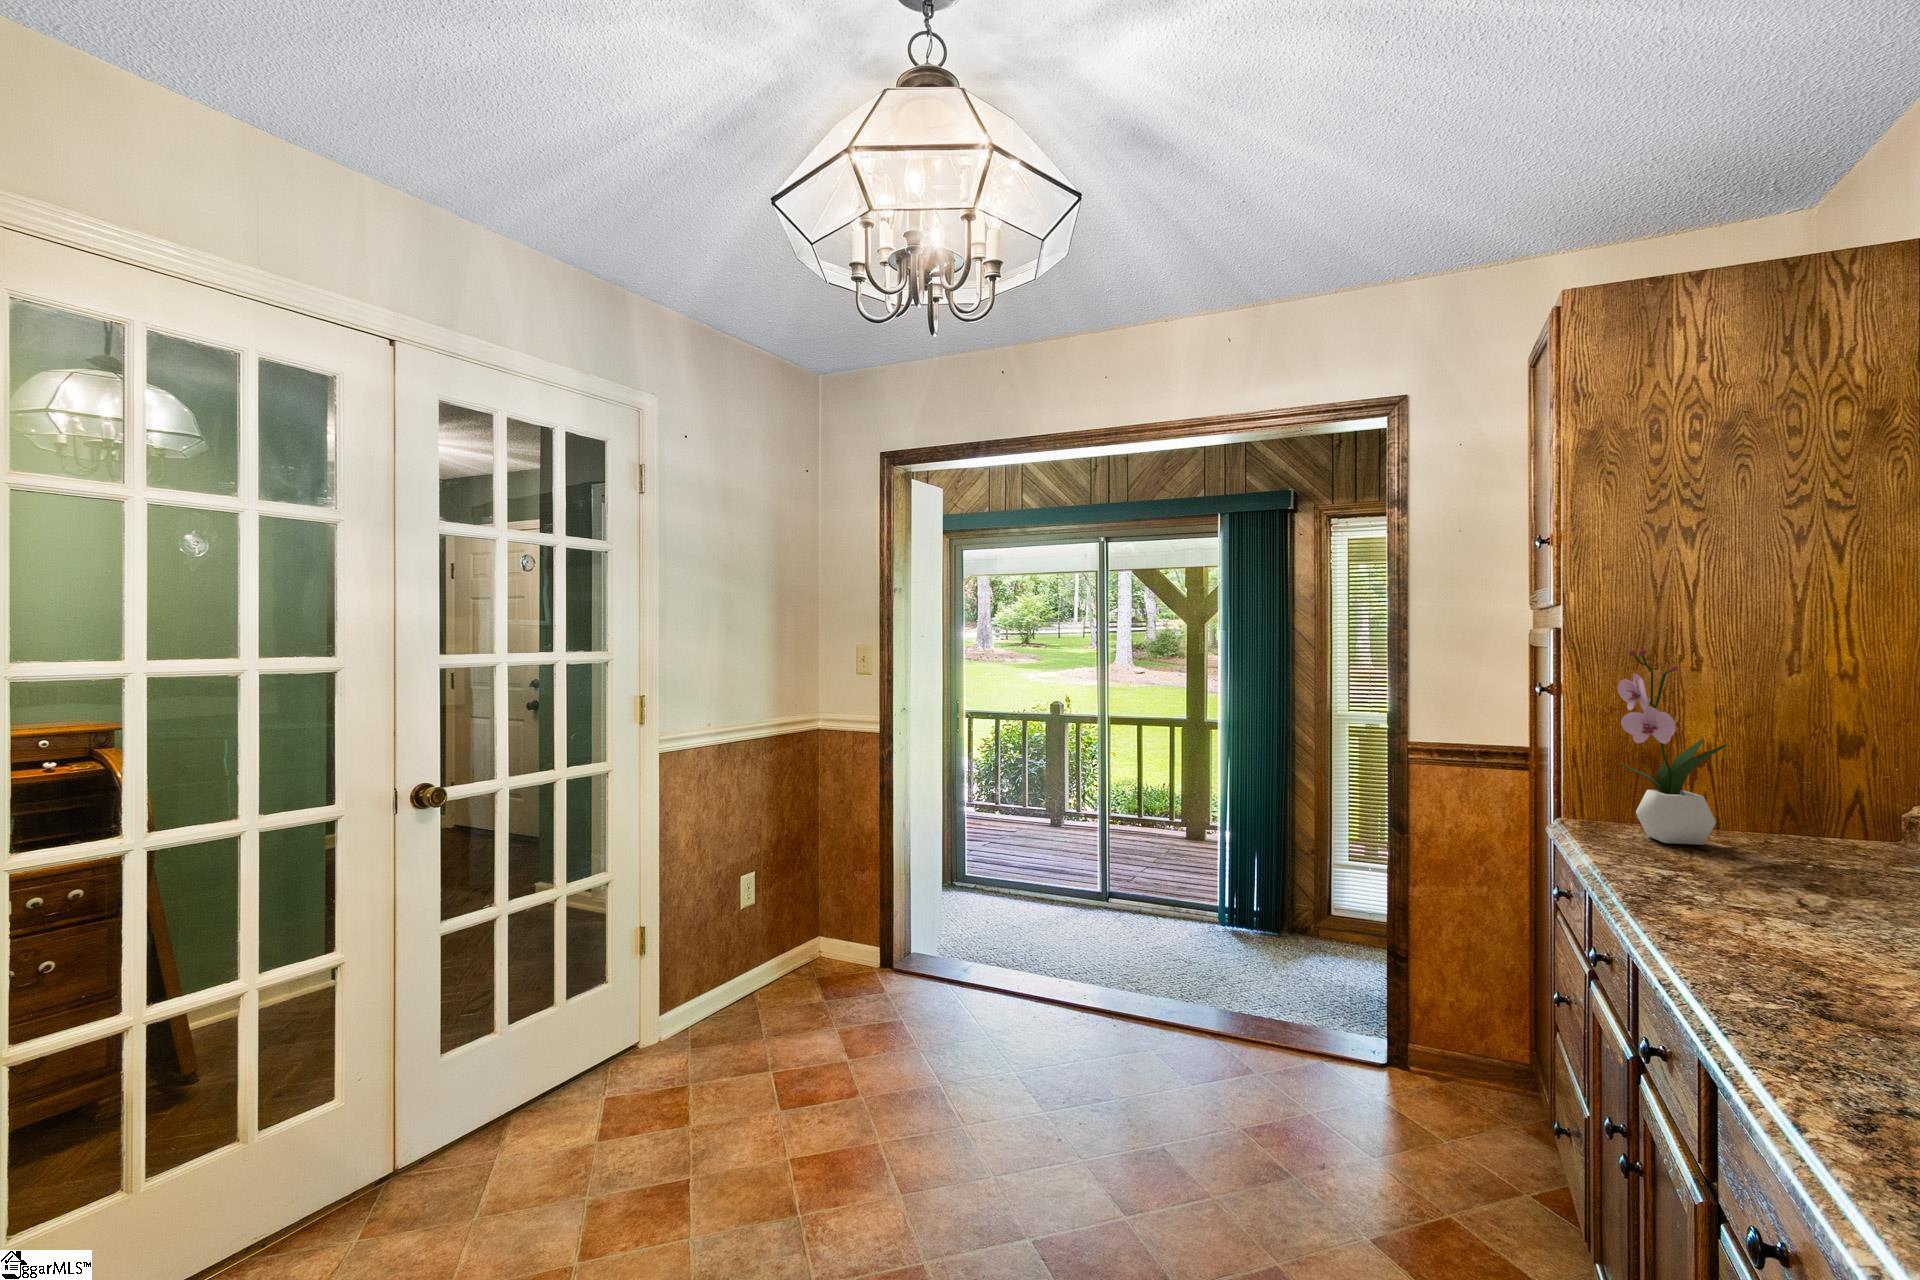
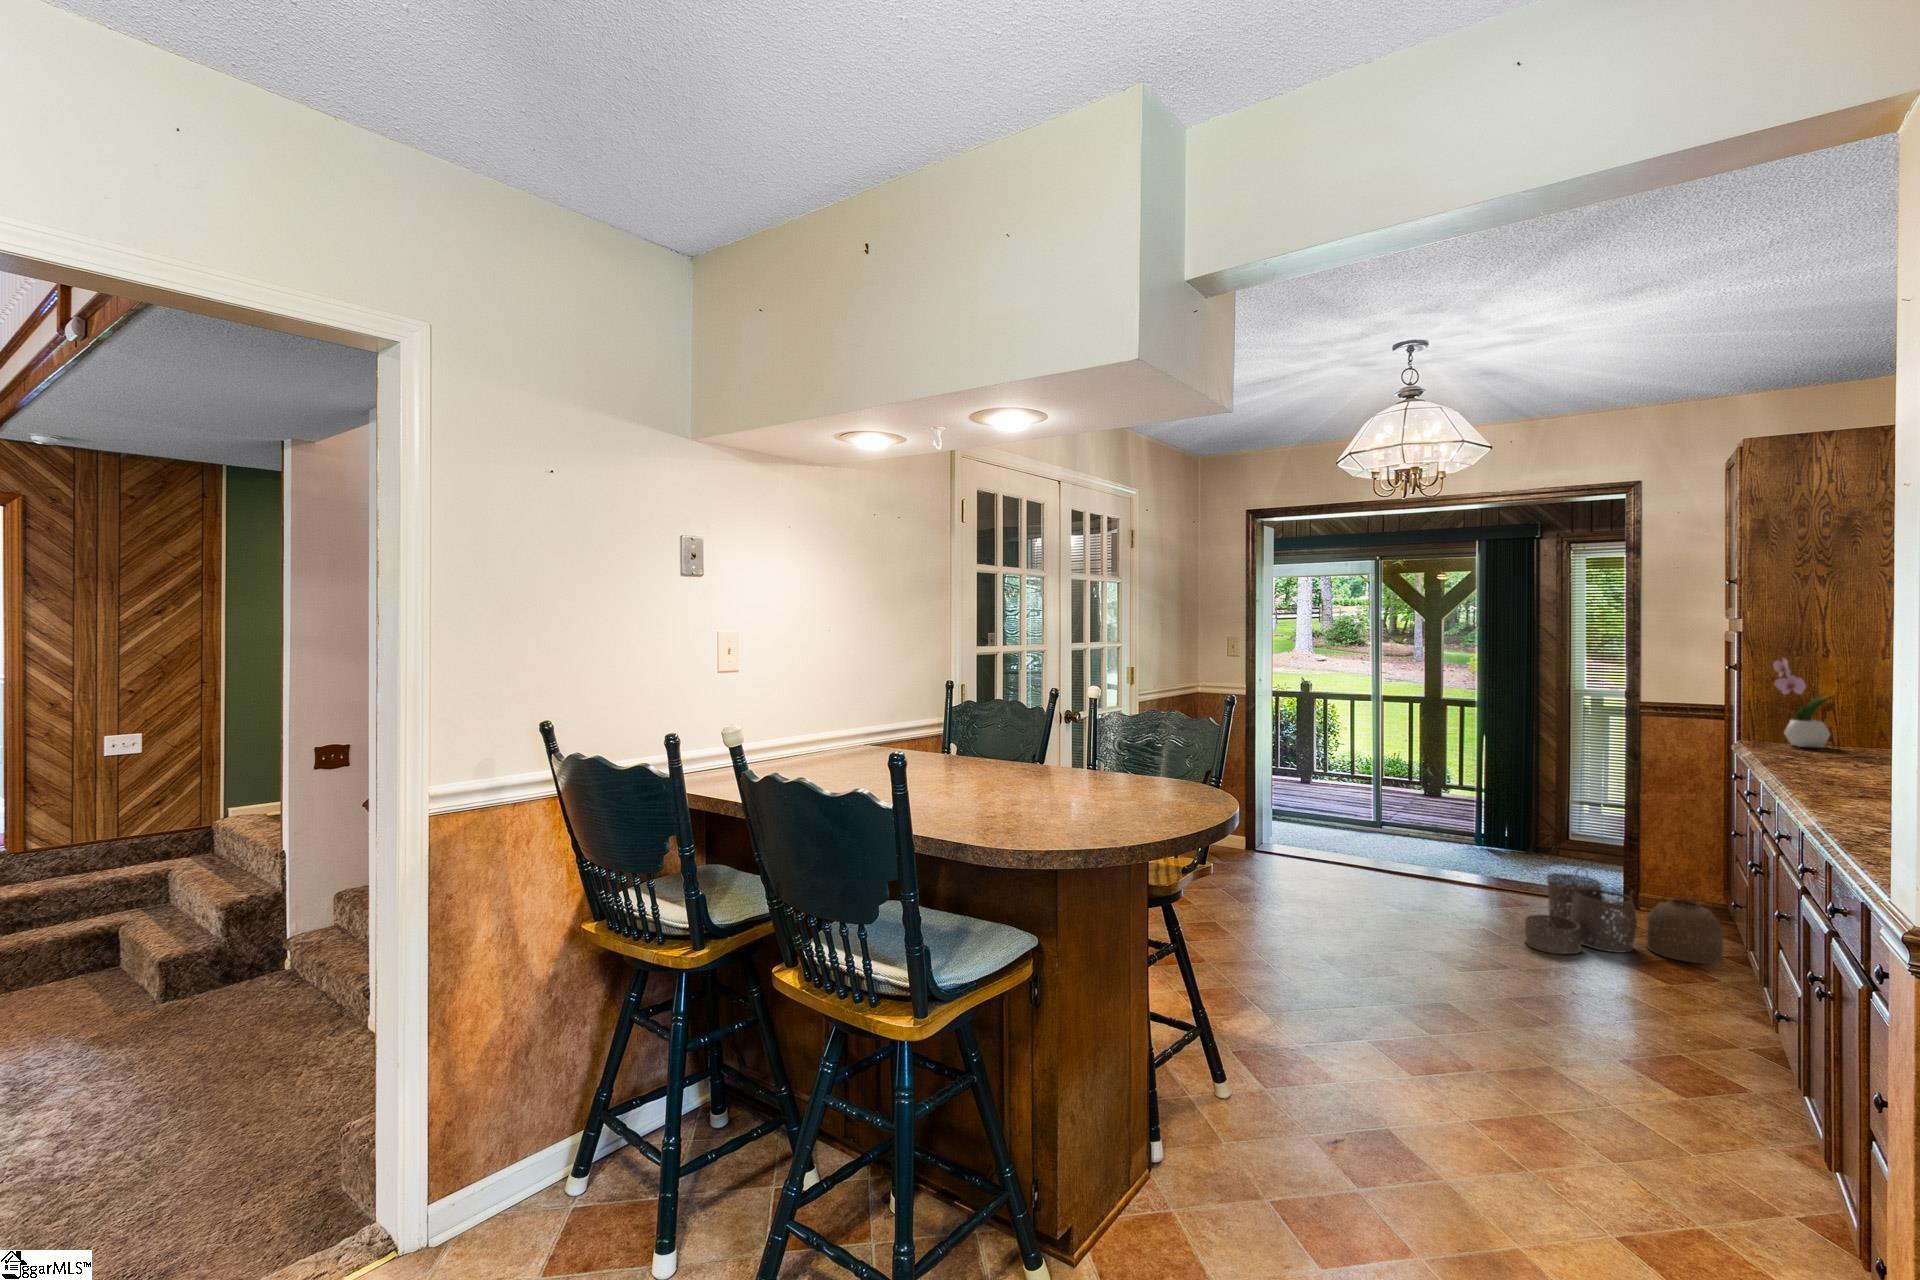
woven basket: none [1232,1010,1530,1195] -> present [1525,870,1724,964]

